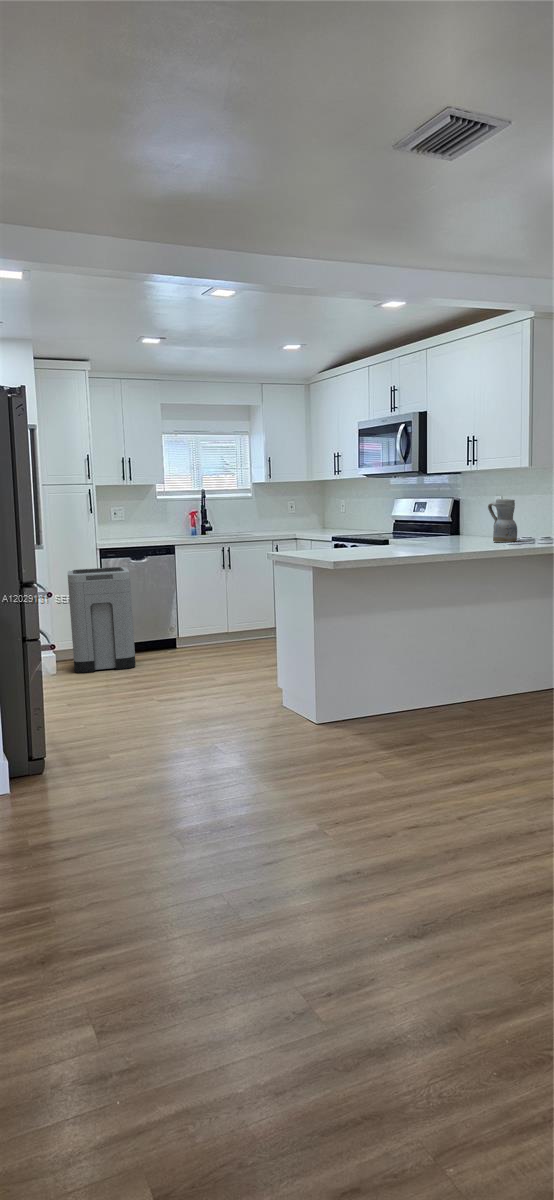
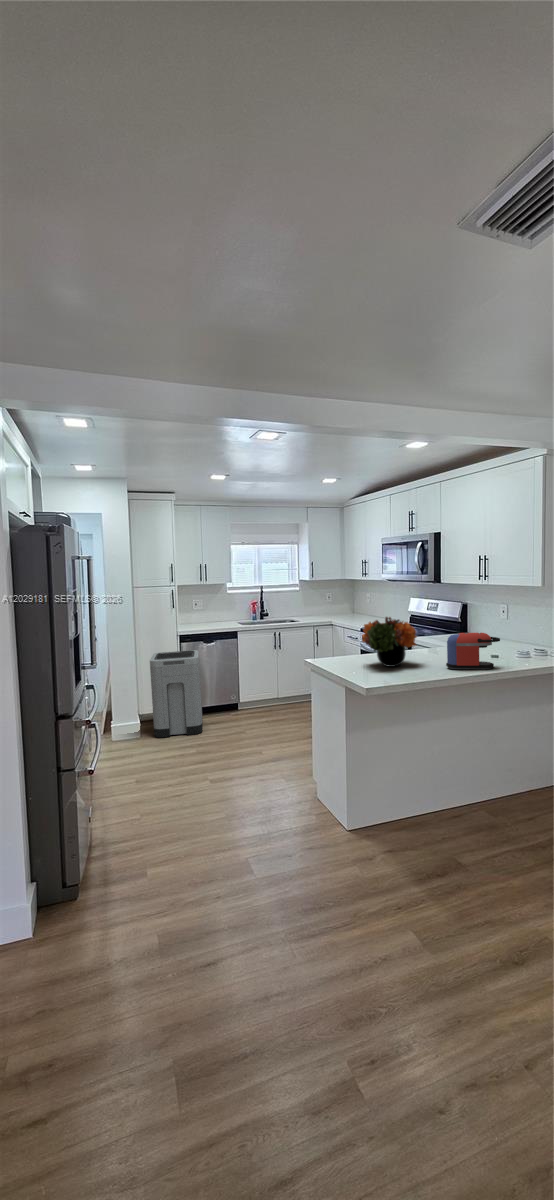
flower arrangement: none [335,497,397,552] -> present [362,617,416,667]
ceramic pitcher: present [488,499,517,542] -> none [503,617,532,657]
coffee maker: none [425,510,480,549] -> present [446,633,500,669]

